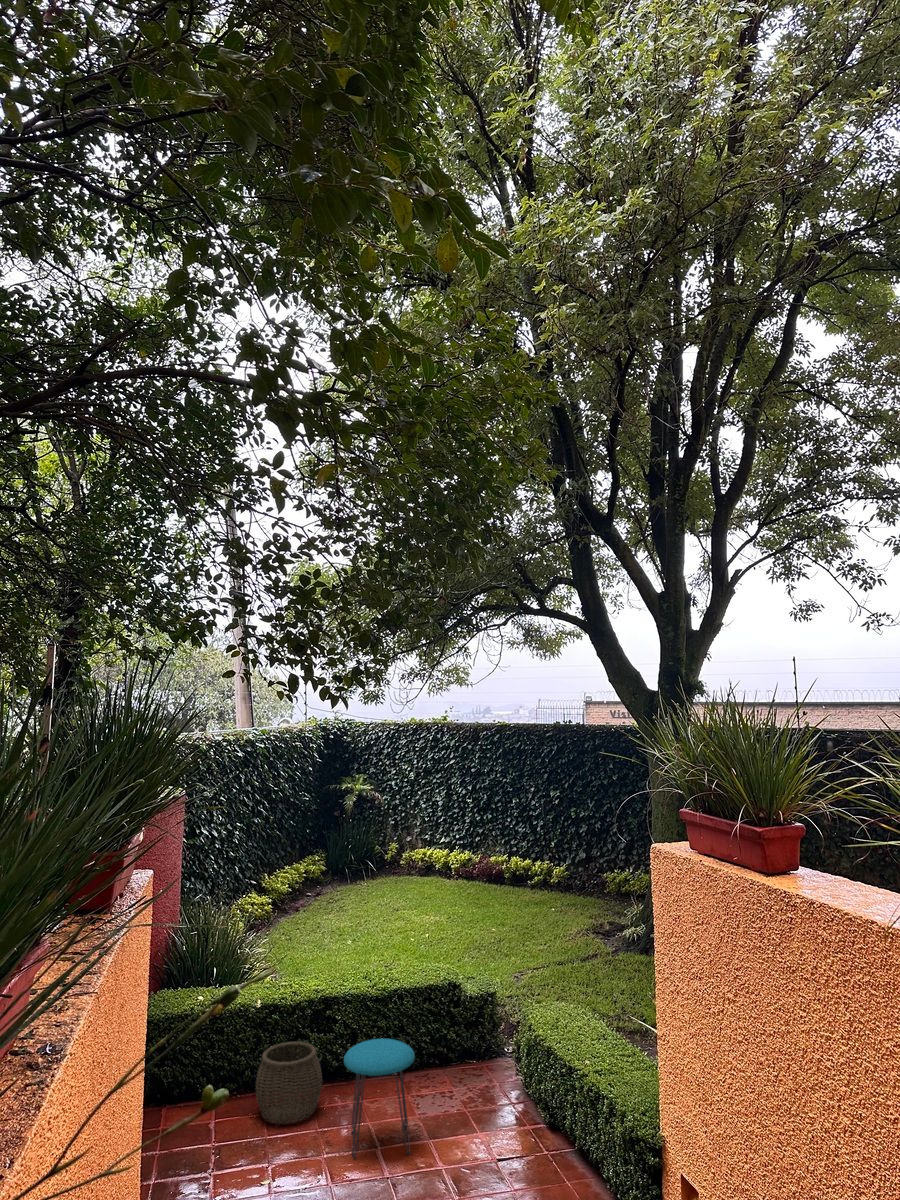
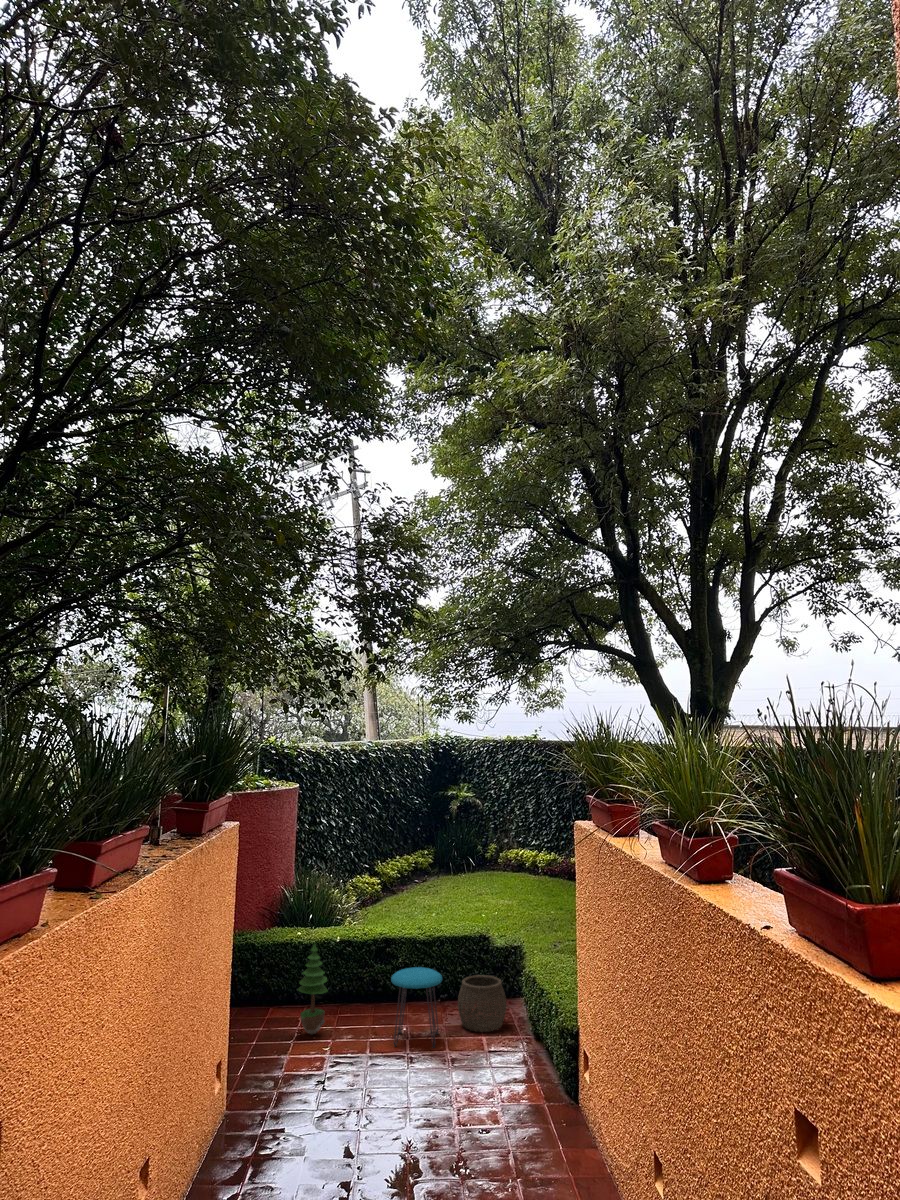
potted tree: none [206,1018,252,1151] -> present [298,944,328,1035]
woven basket: present [256,1042,322,1124] -> present [458,975,506,1032]

